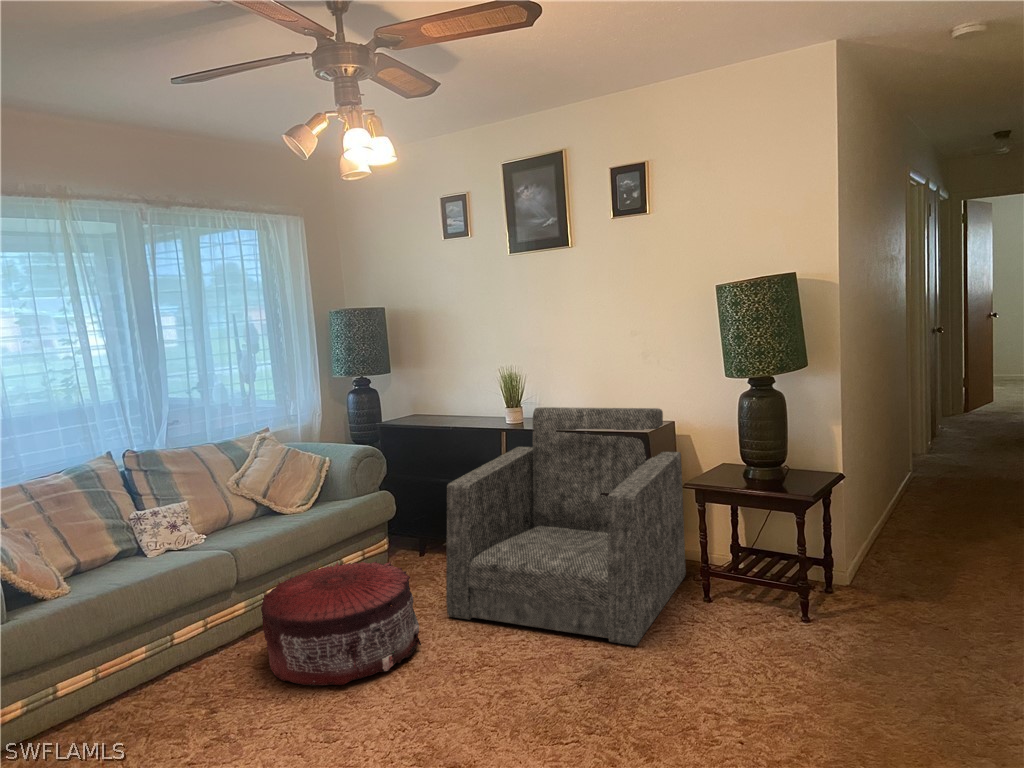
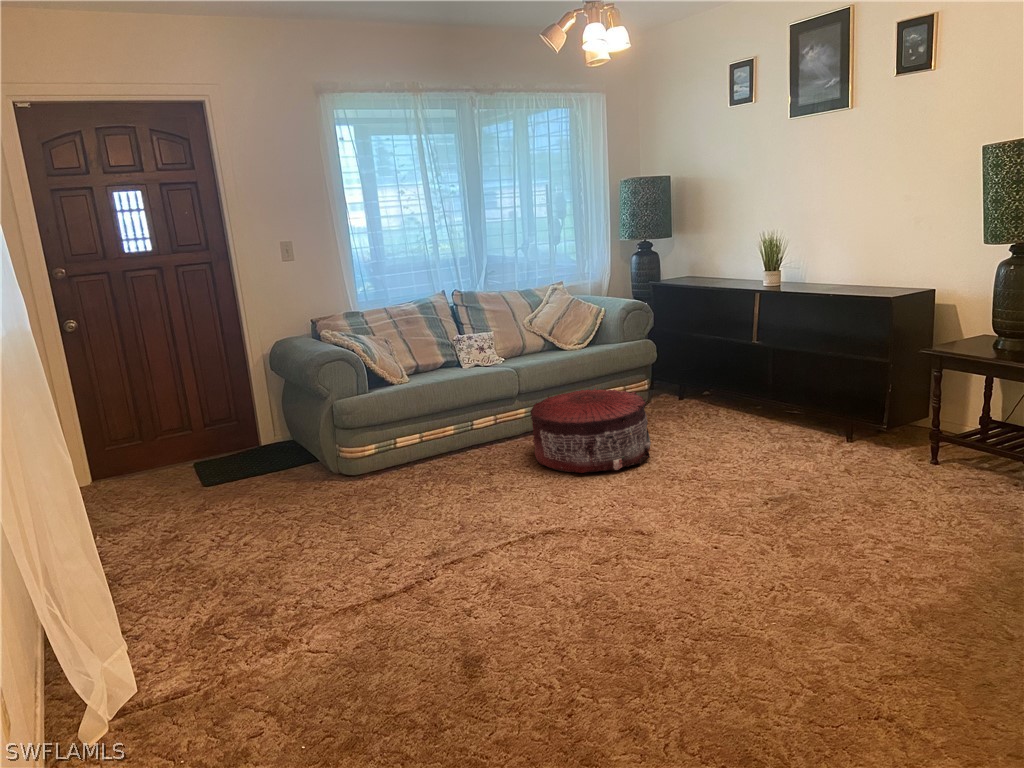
armchair: present [446,407,686,646] -> none [681,271,933,486]

